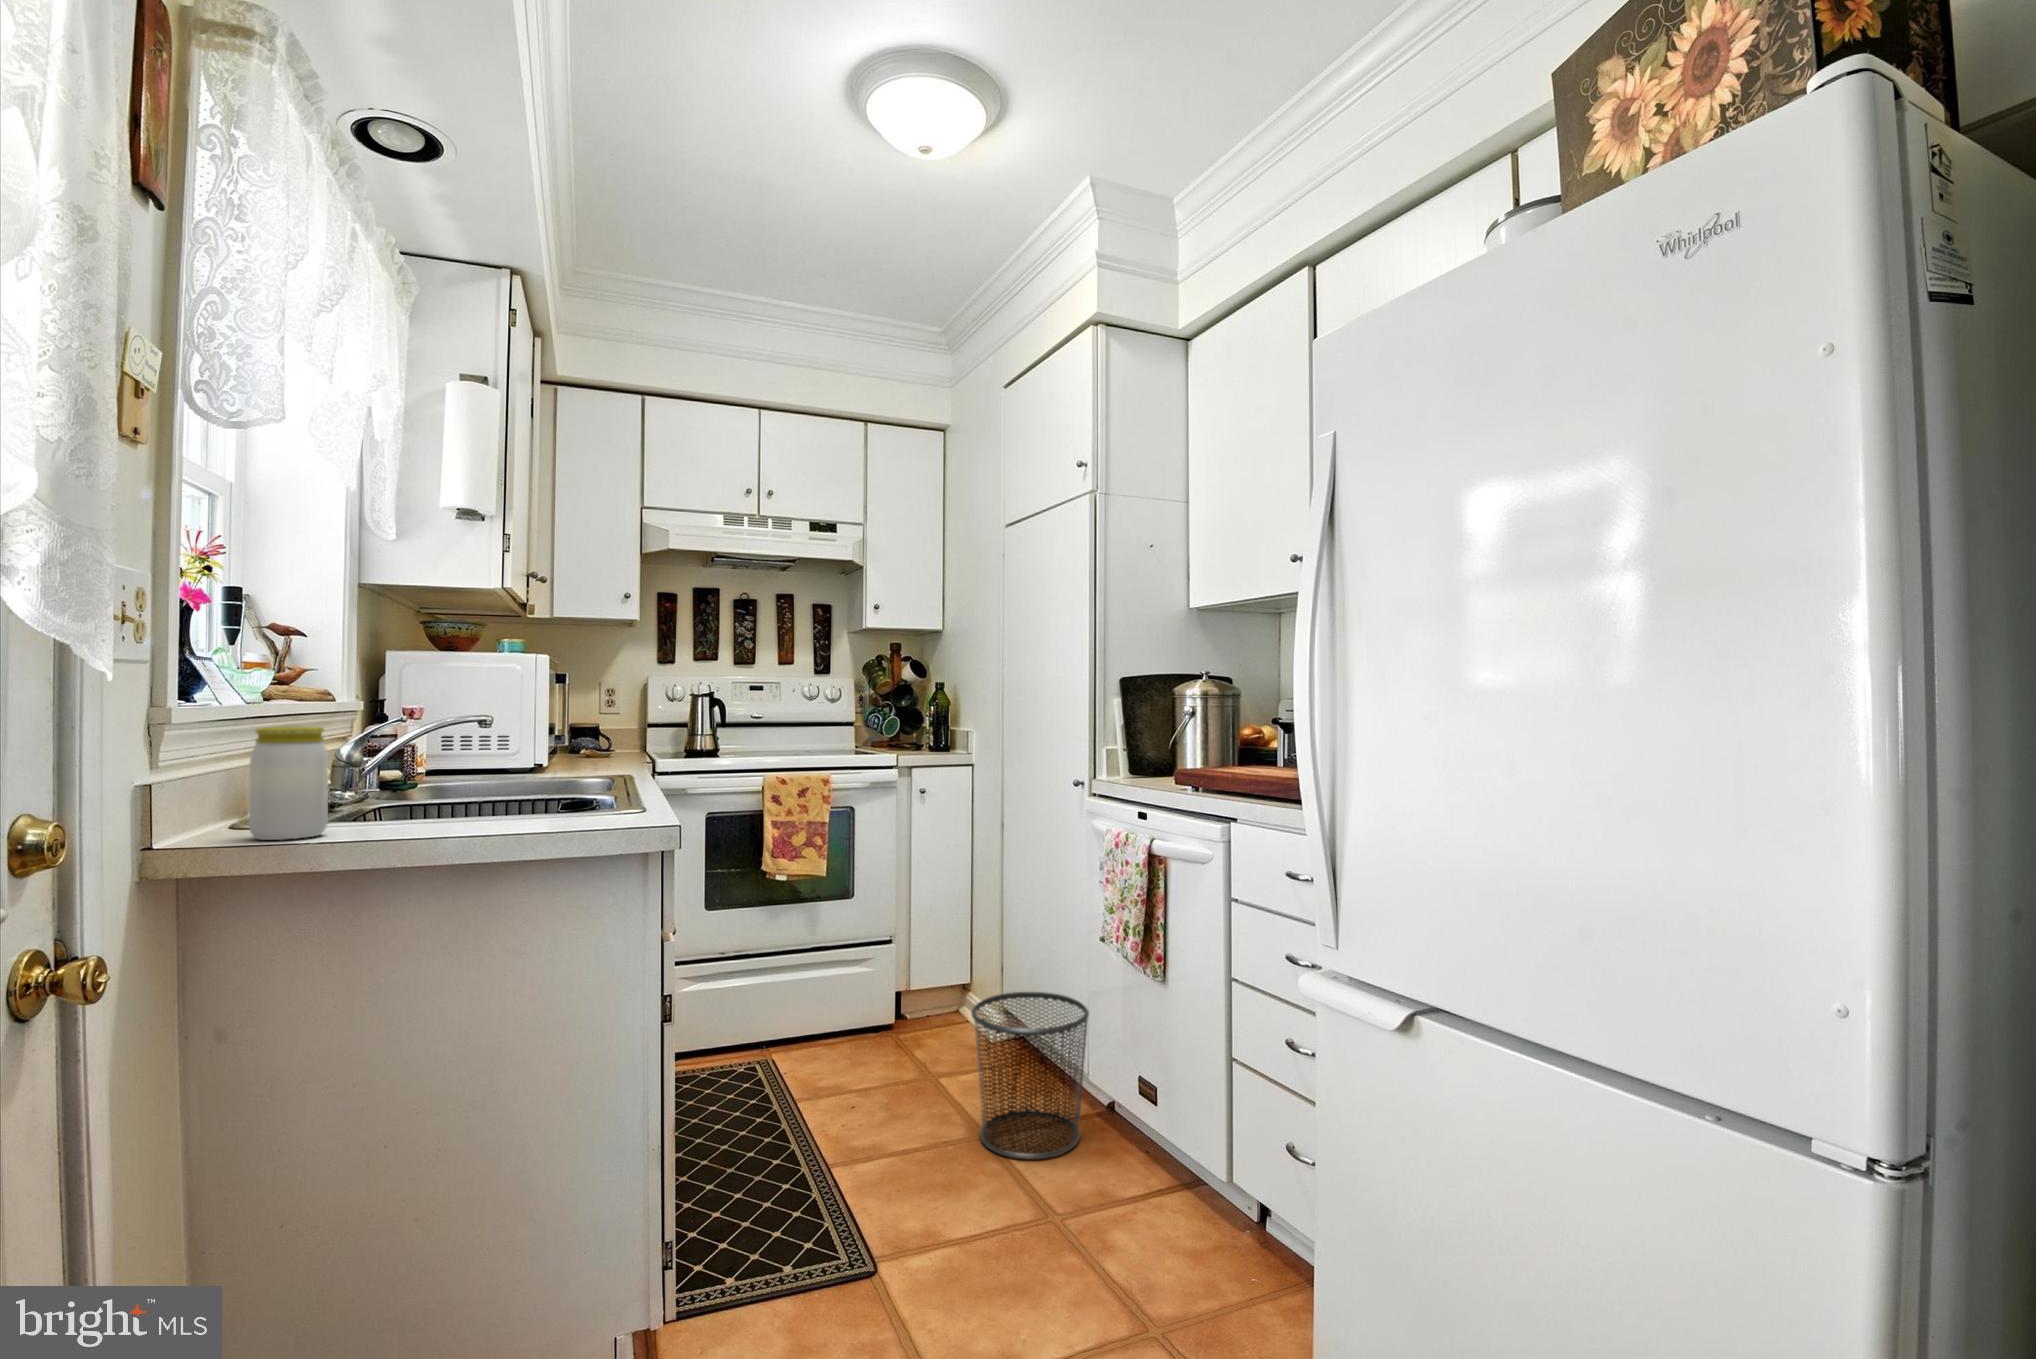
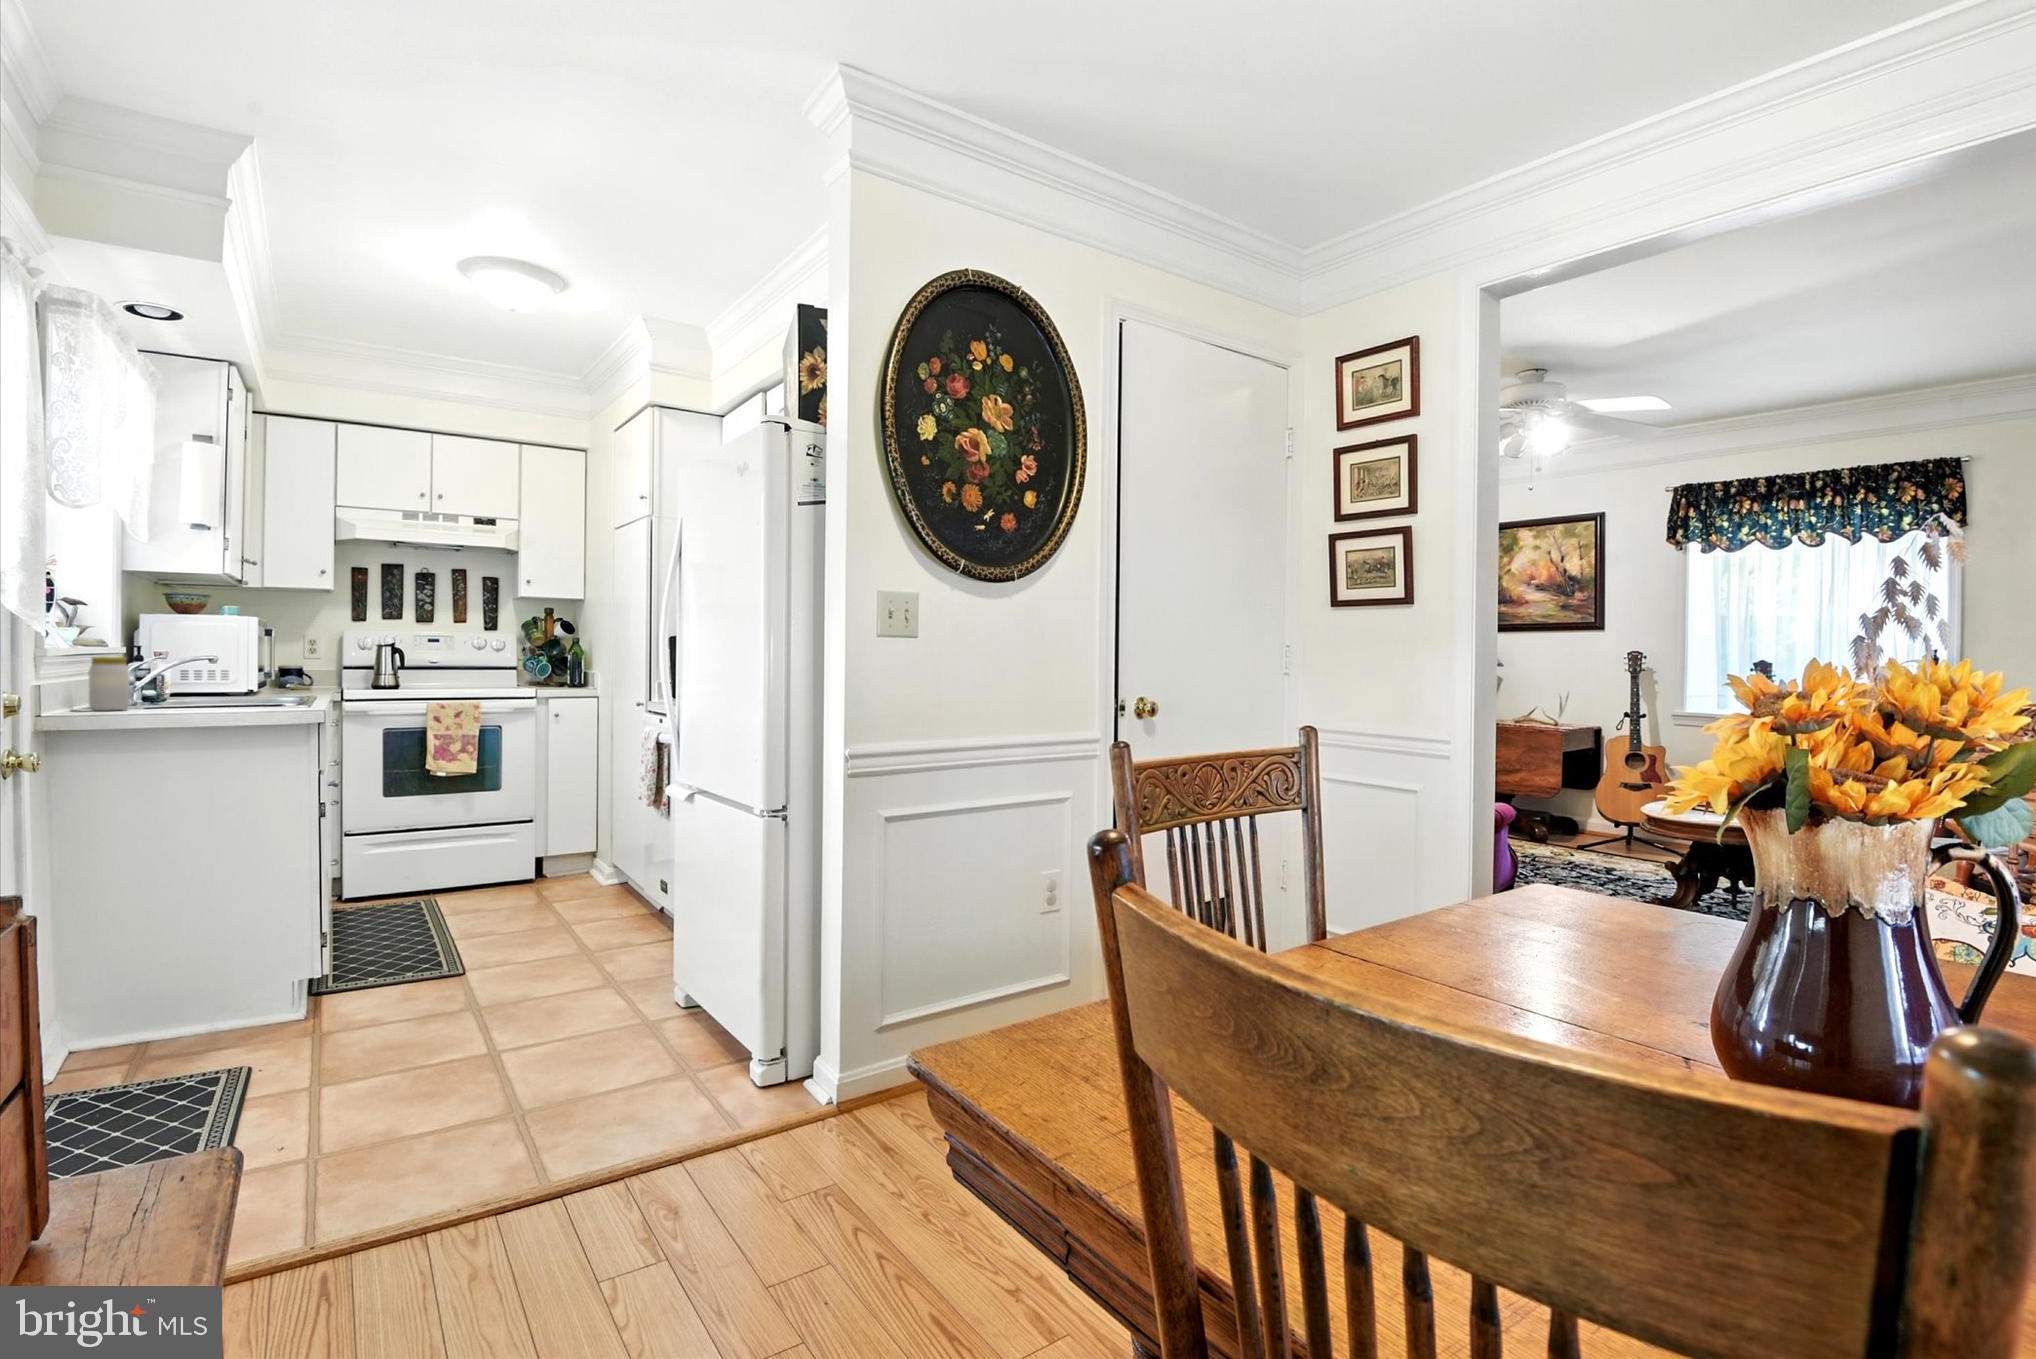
waste bin: present [971,992,1089,1160] -> none [554,836,633,929]

